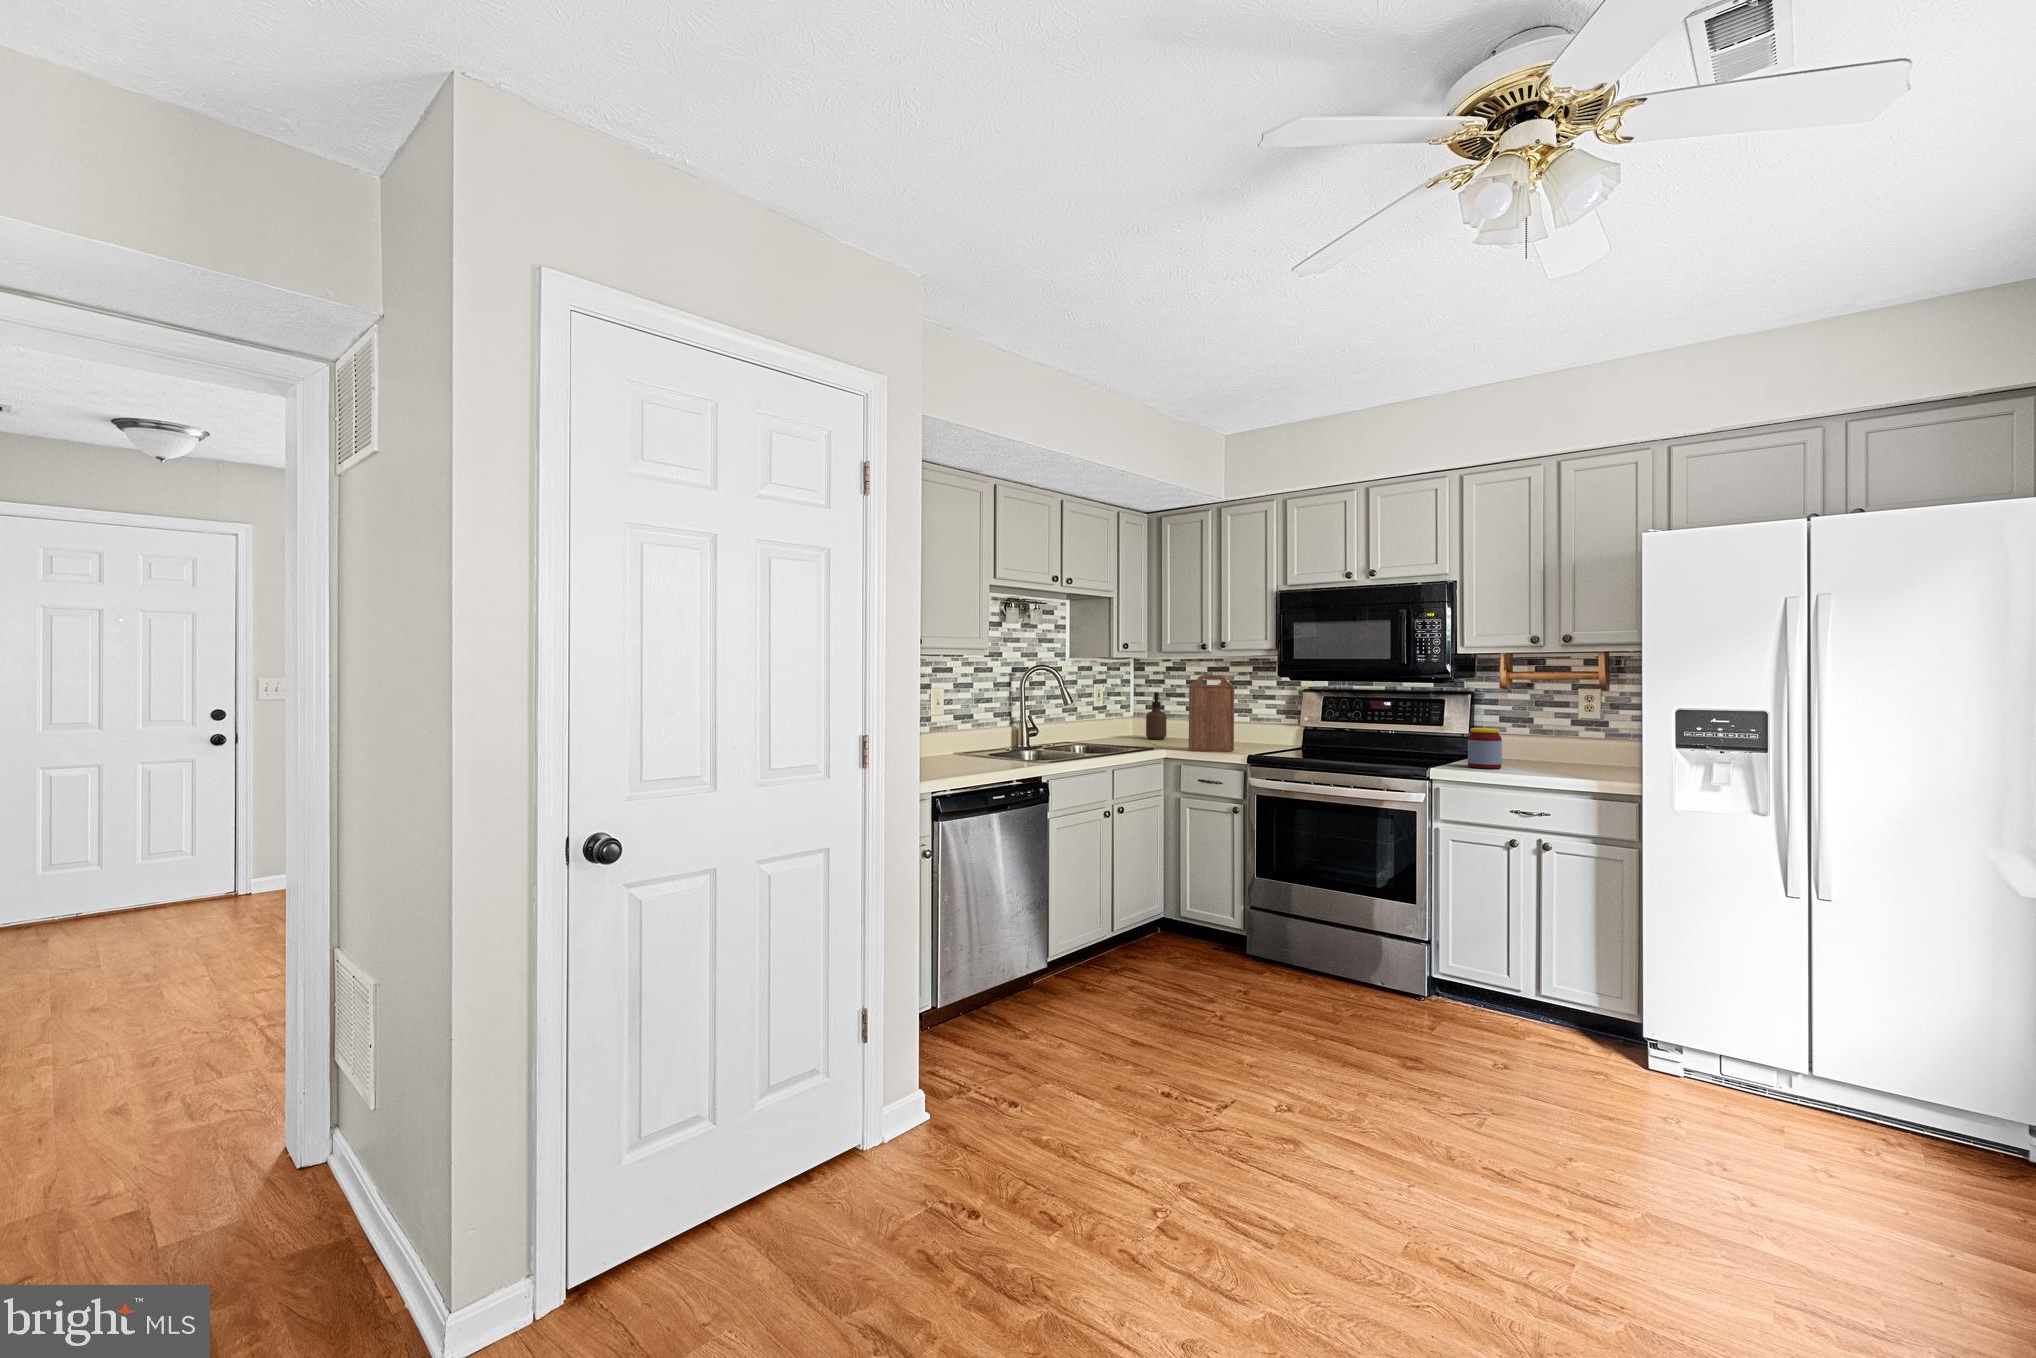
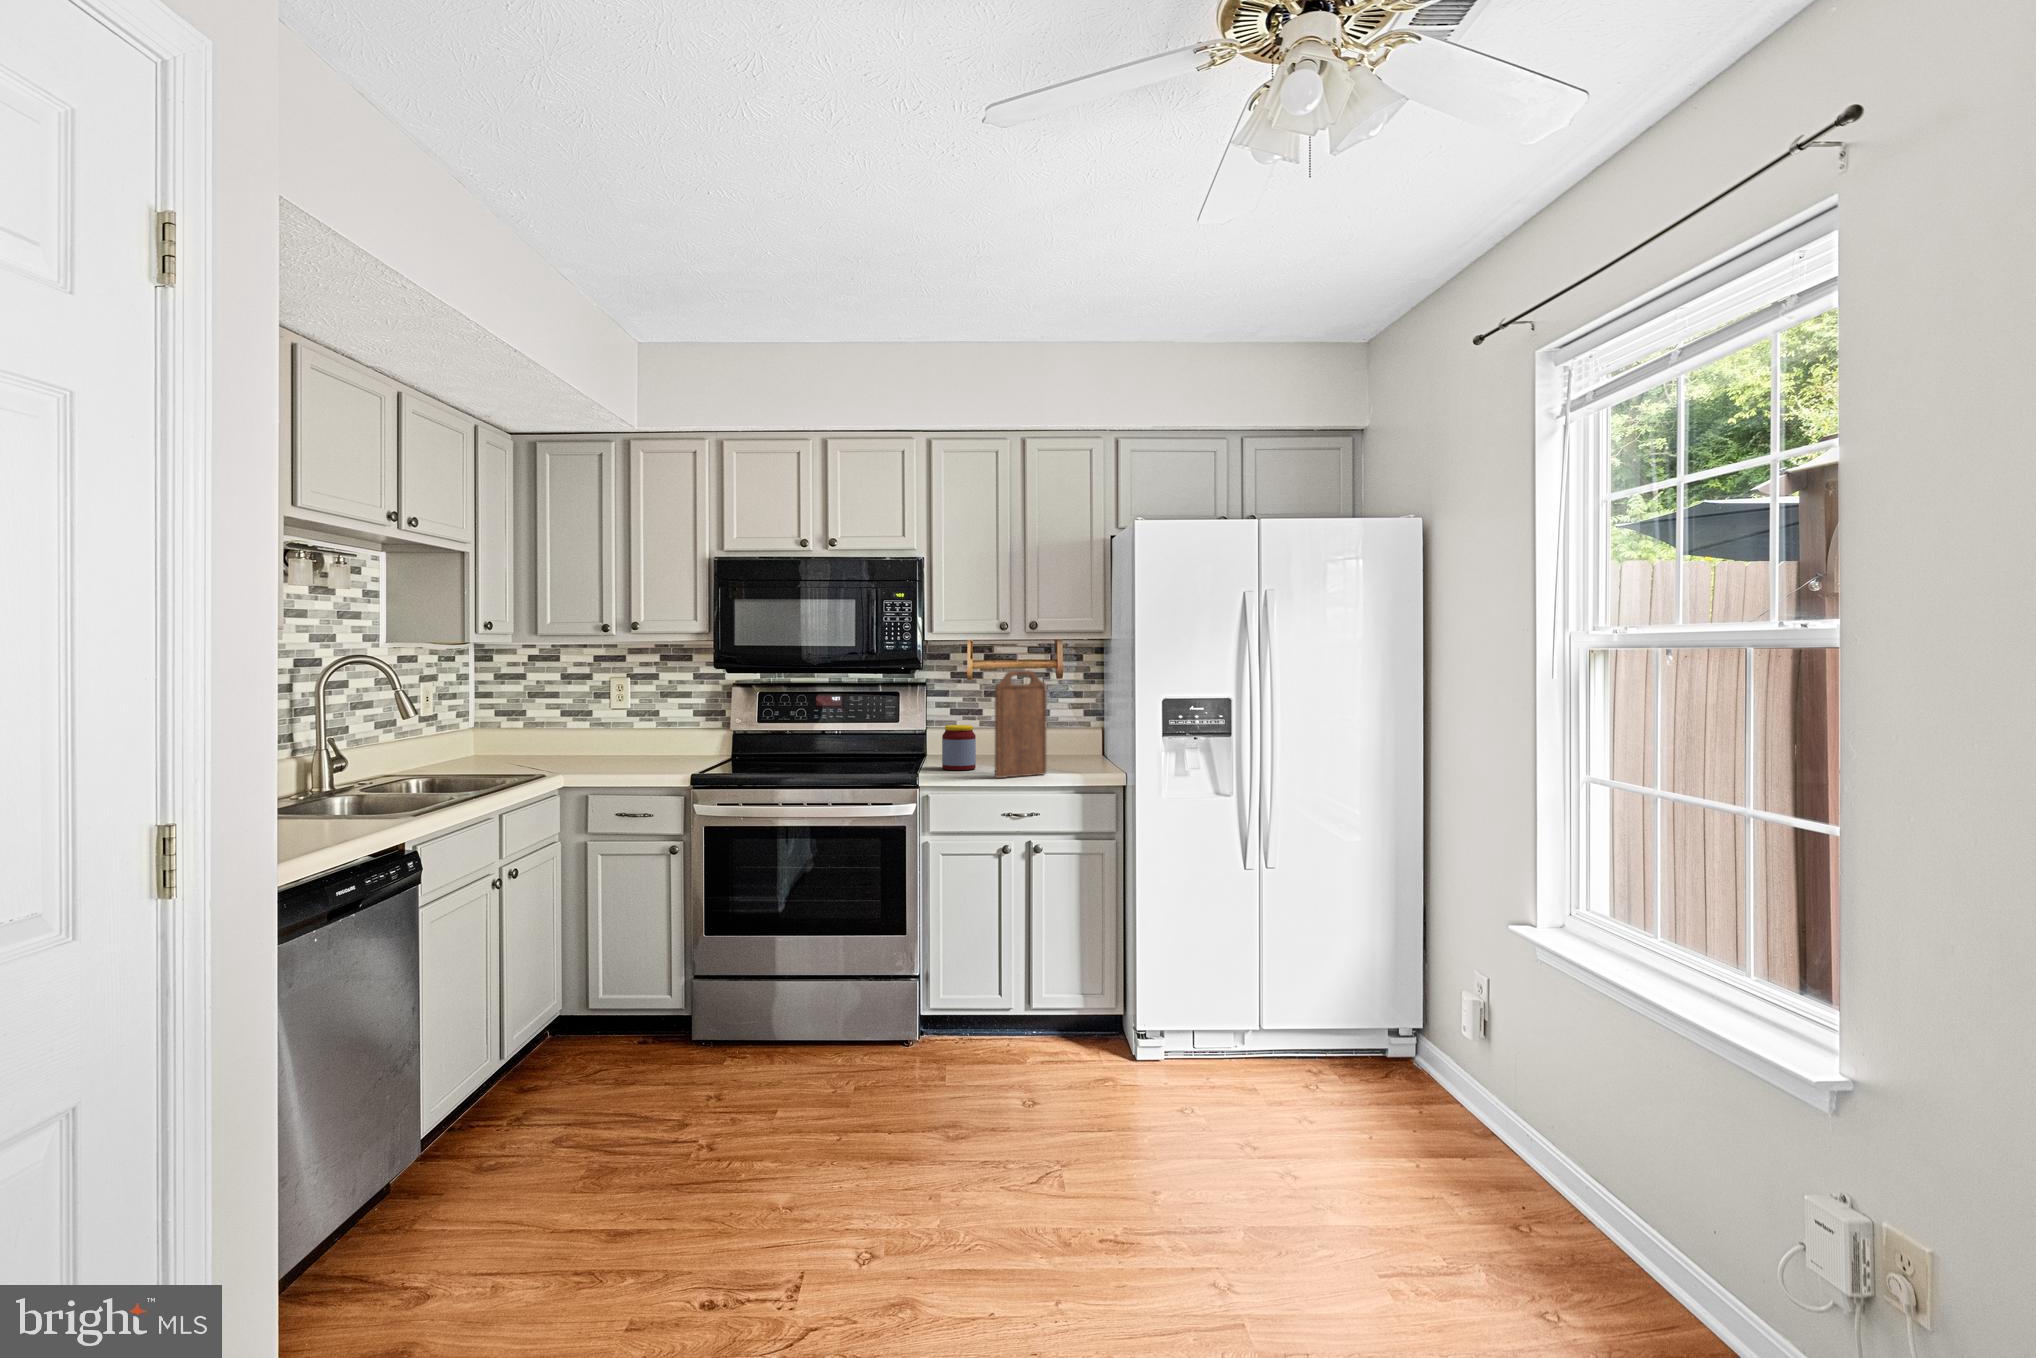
cutting board: present [1189,675,1234,751] -> present [995,670,1047,778]
soap dispenser: present [1146,692,1167,739] -> none [497,691,529,759]

